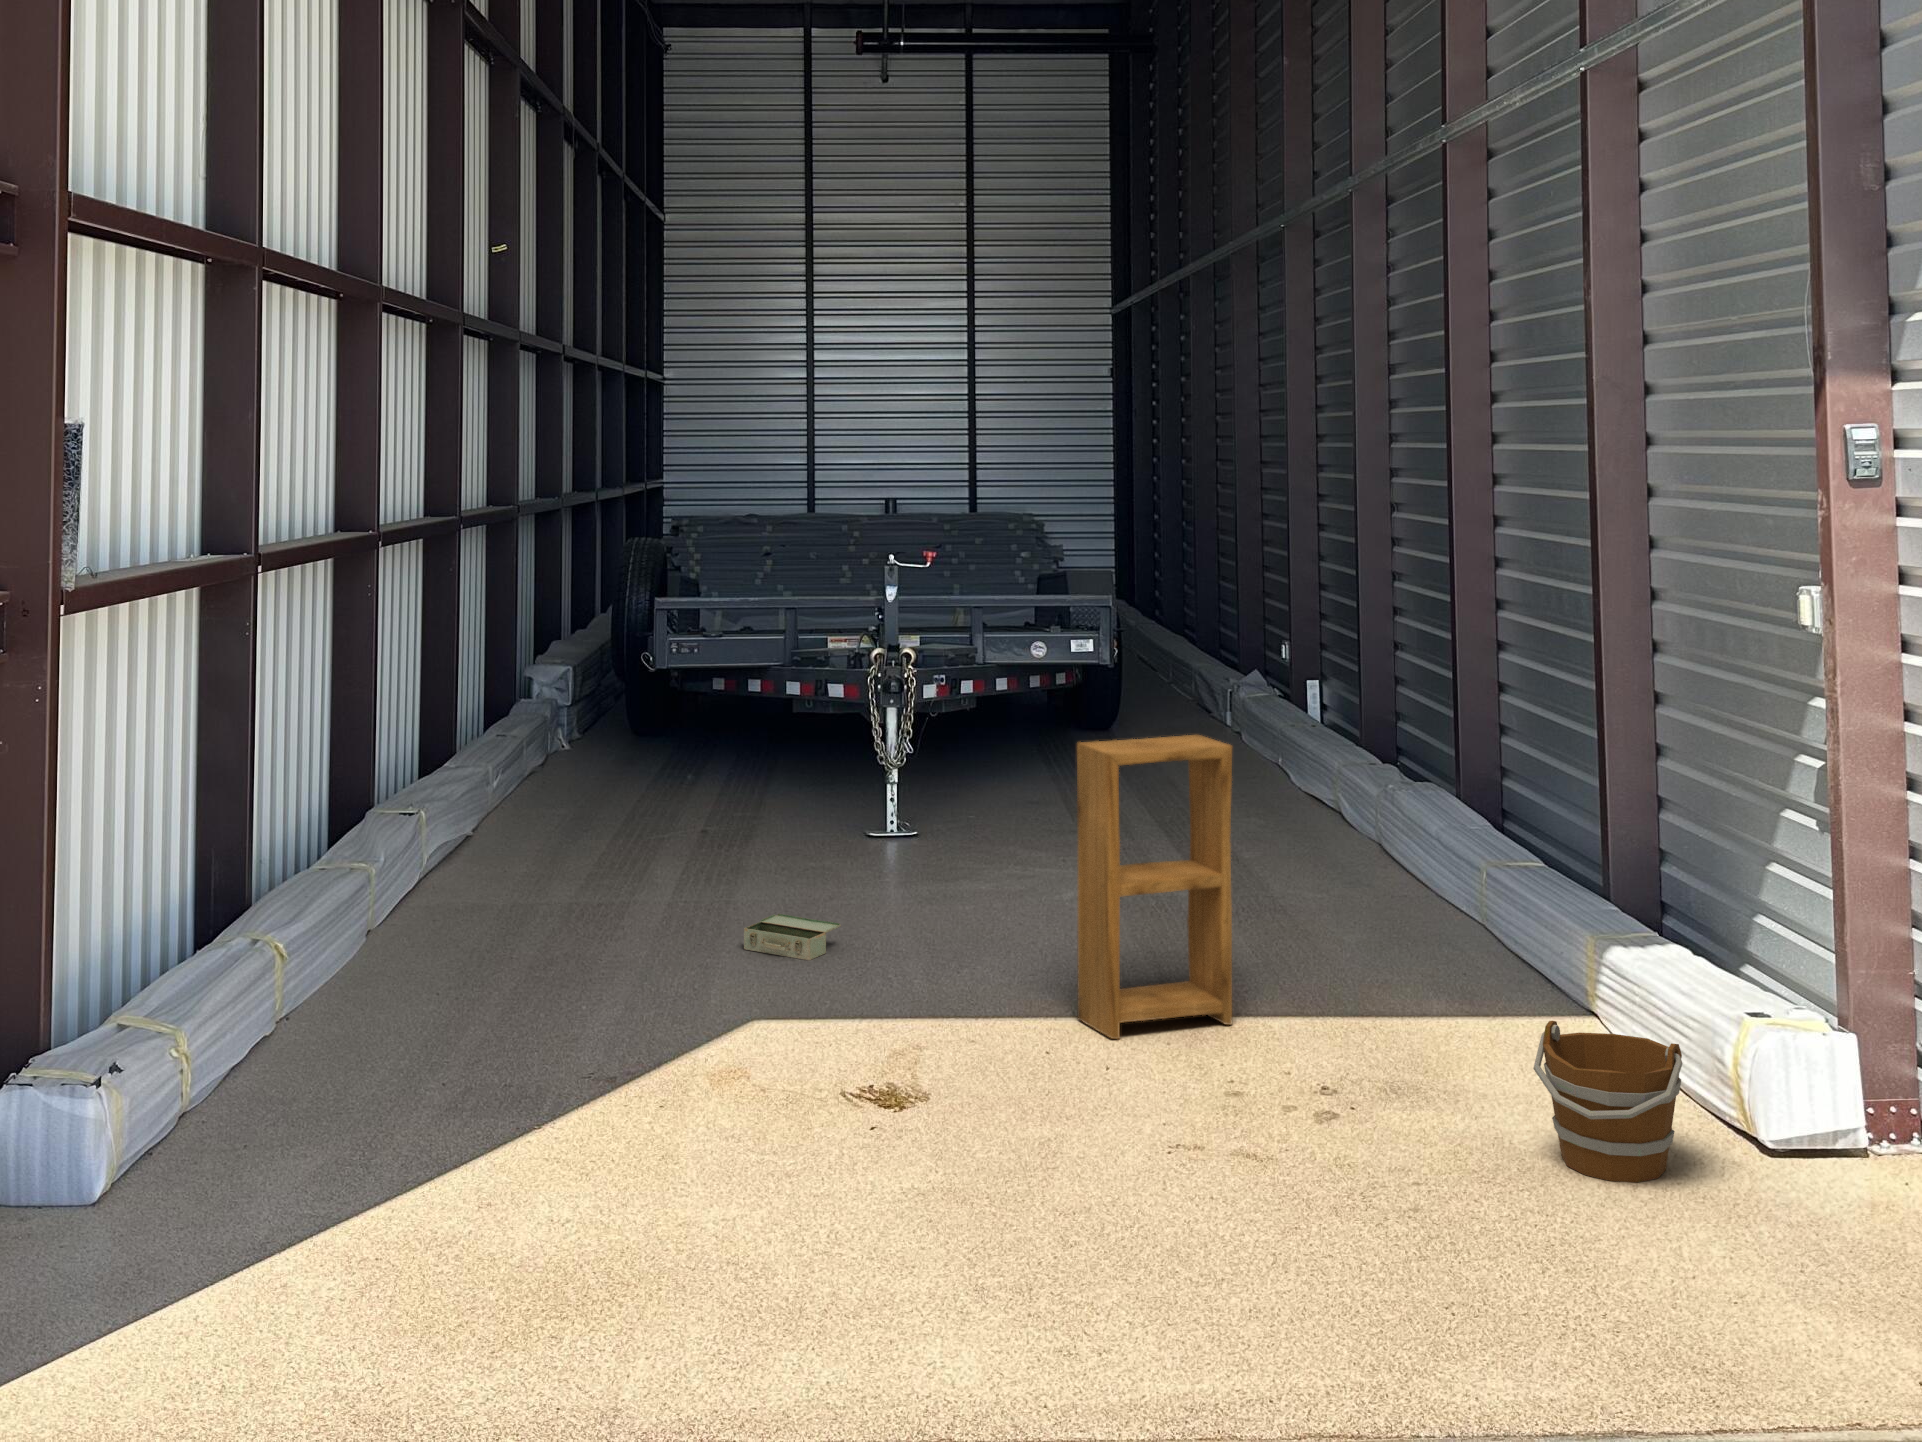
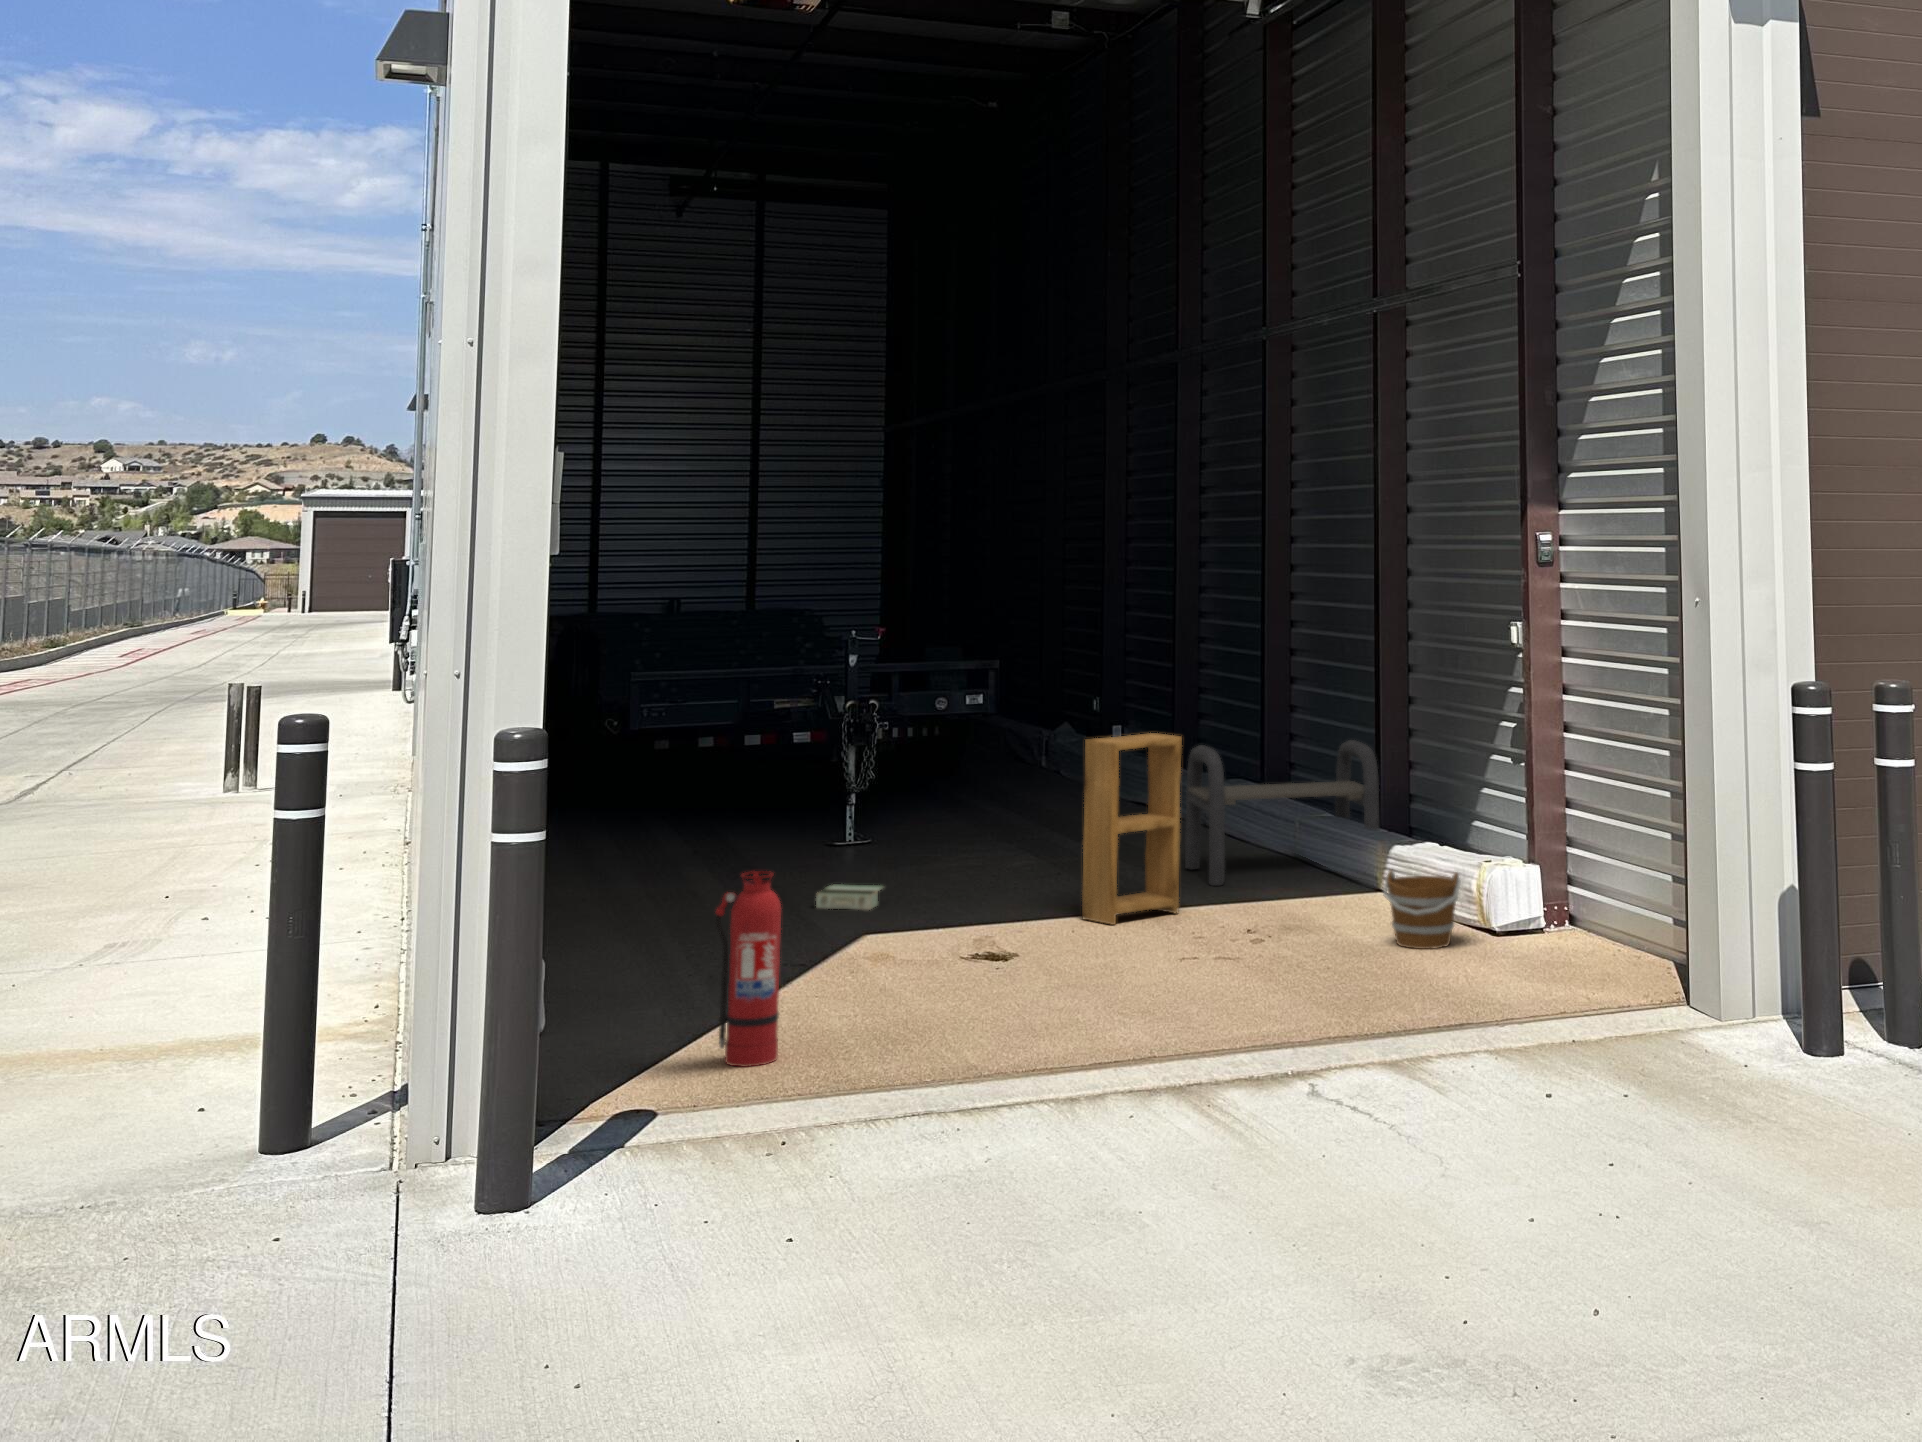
bench: none [1304,743,1607,973] -> present [1185,740,1379,886]
fire extinguisher: none [216,993,327,1337] -> present [715,871,781,1067]

